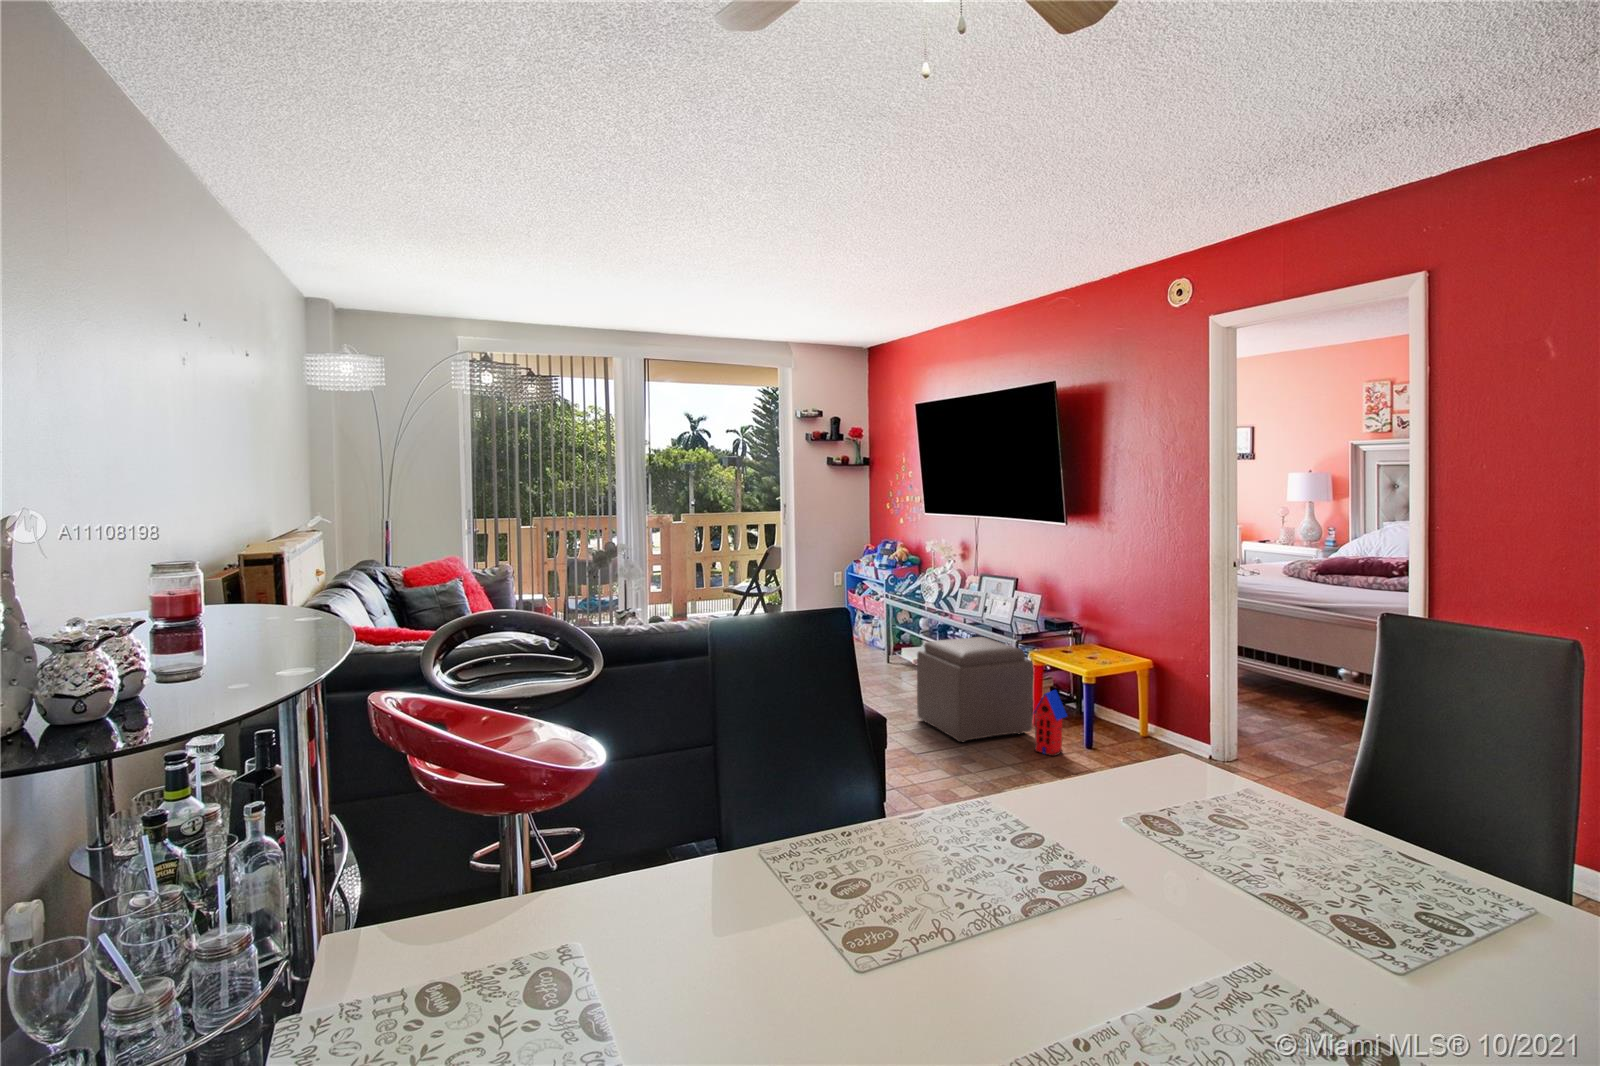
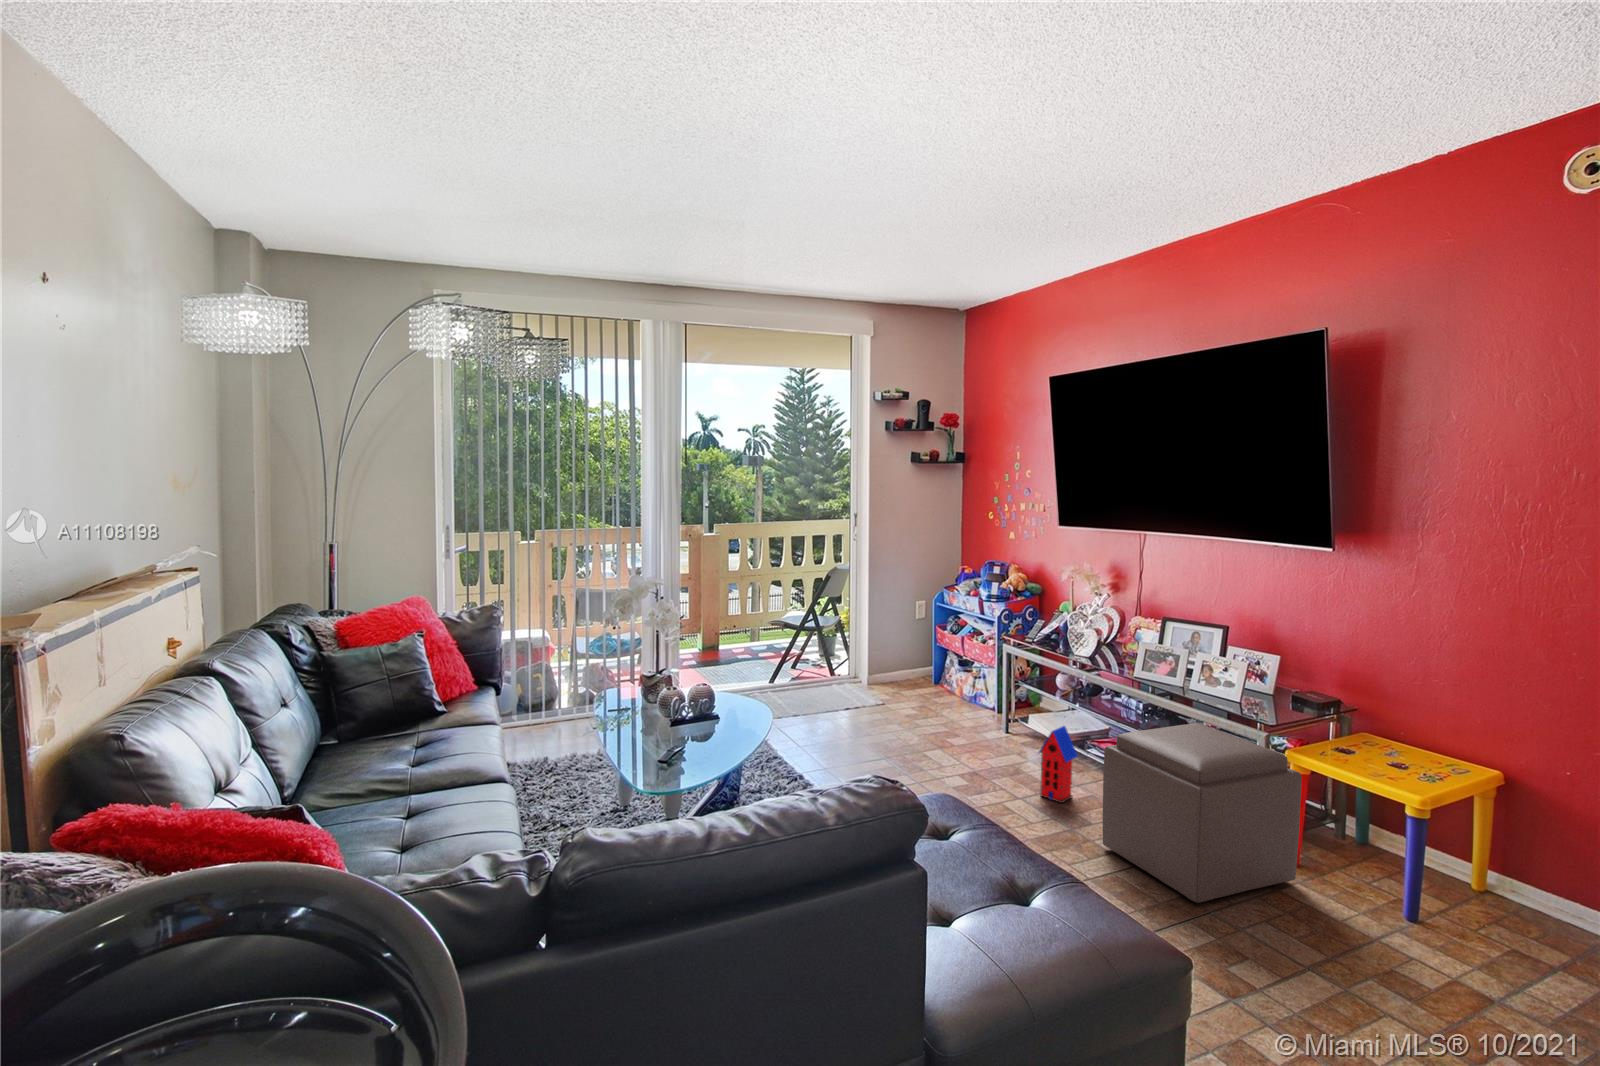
toy house: present [1033,690,1067,756] -> present [1039,726,1078,803]

